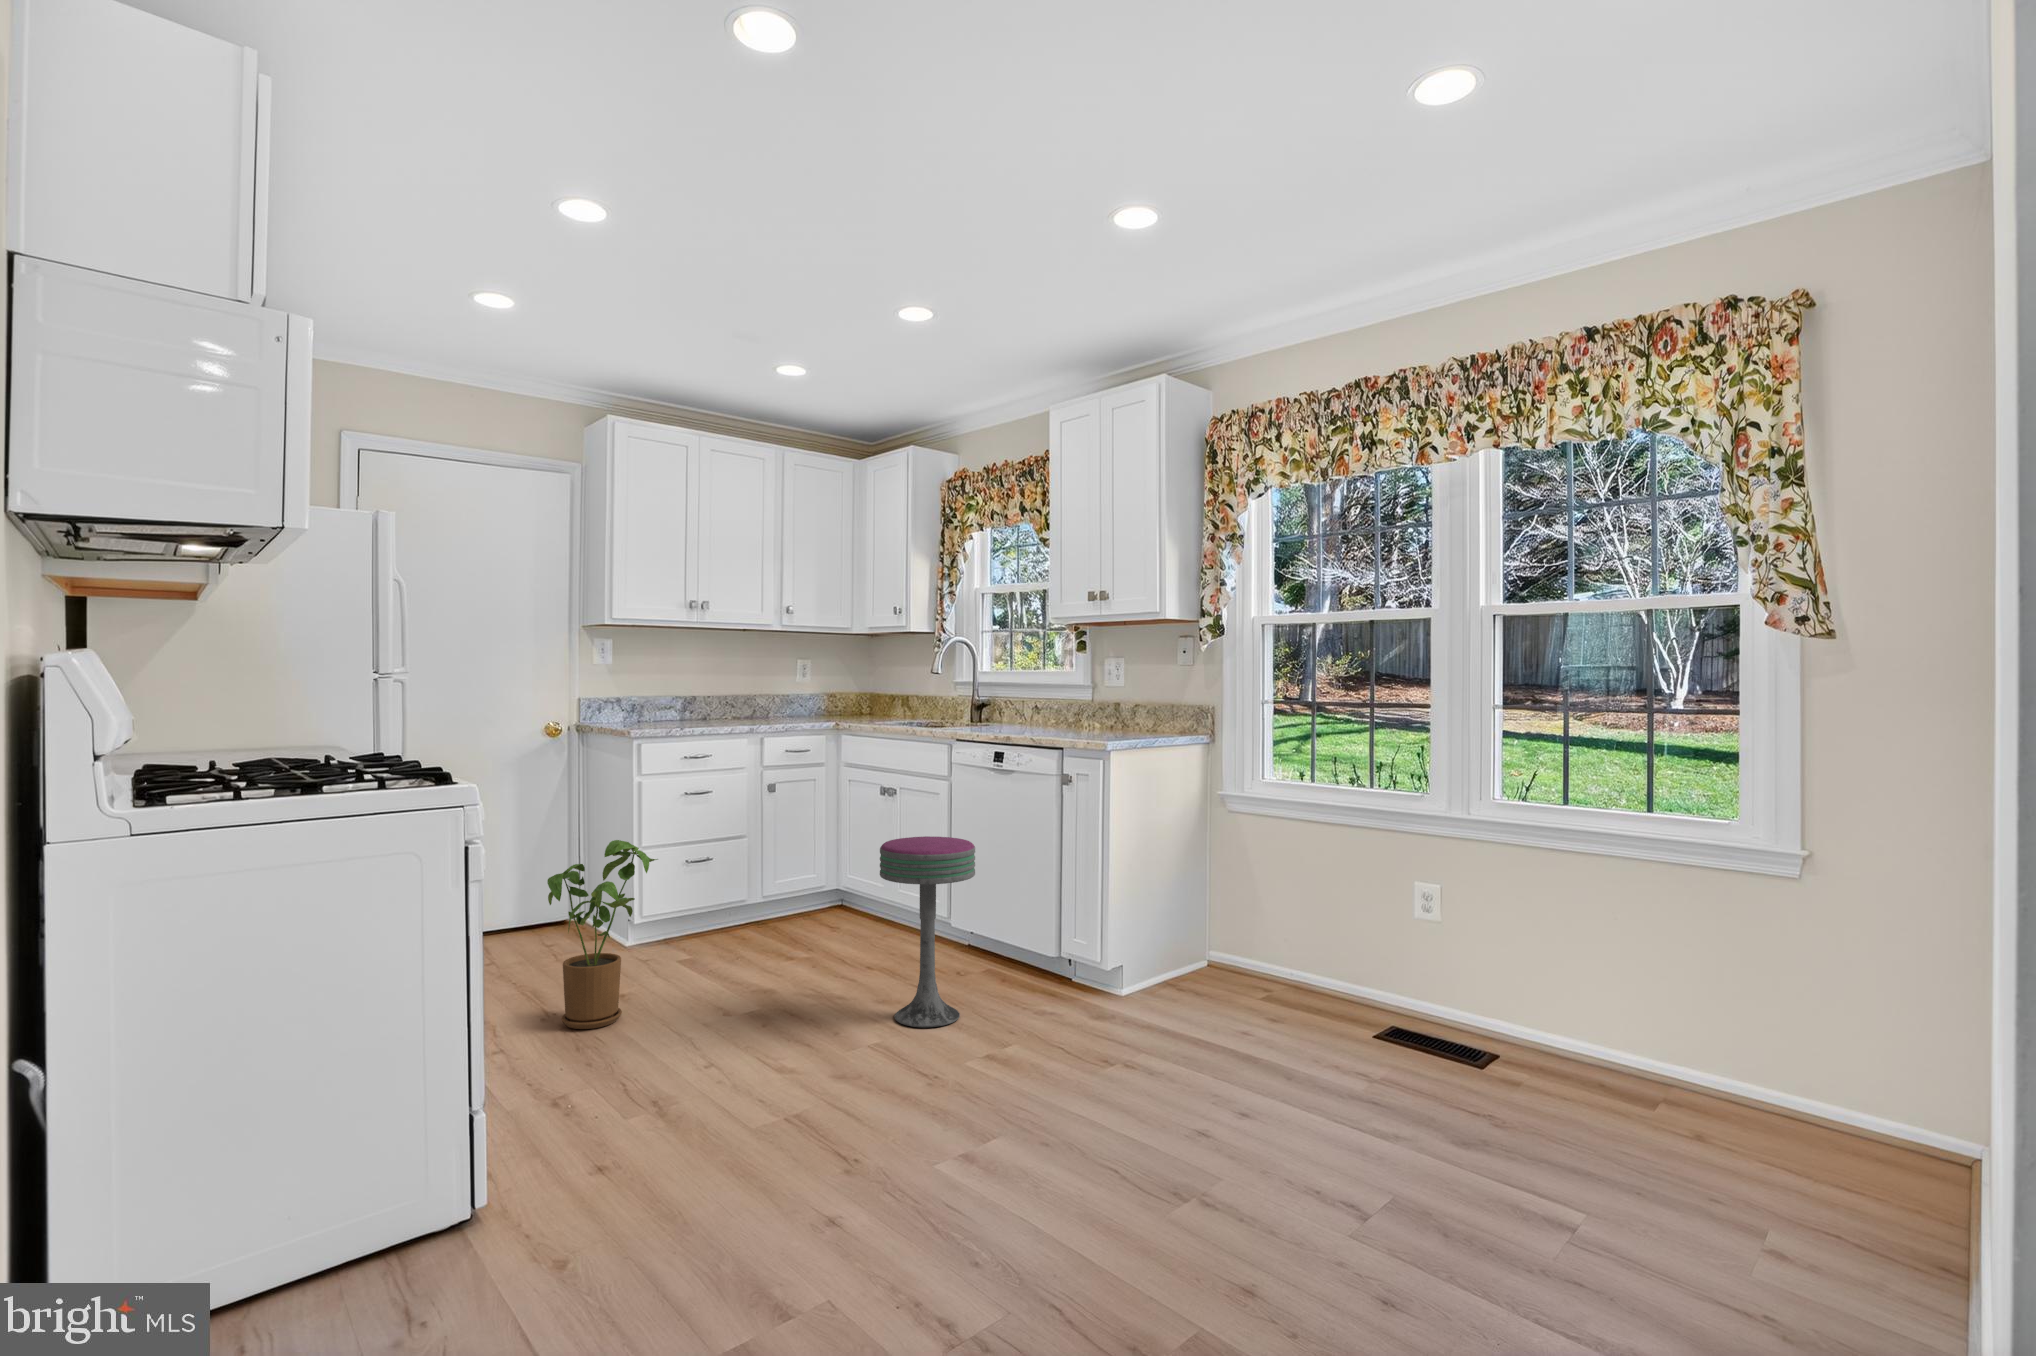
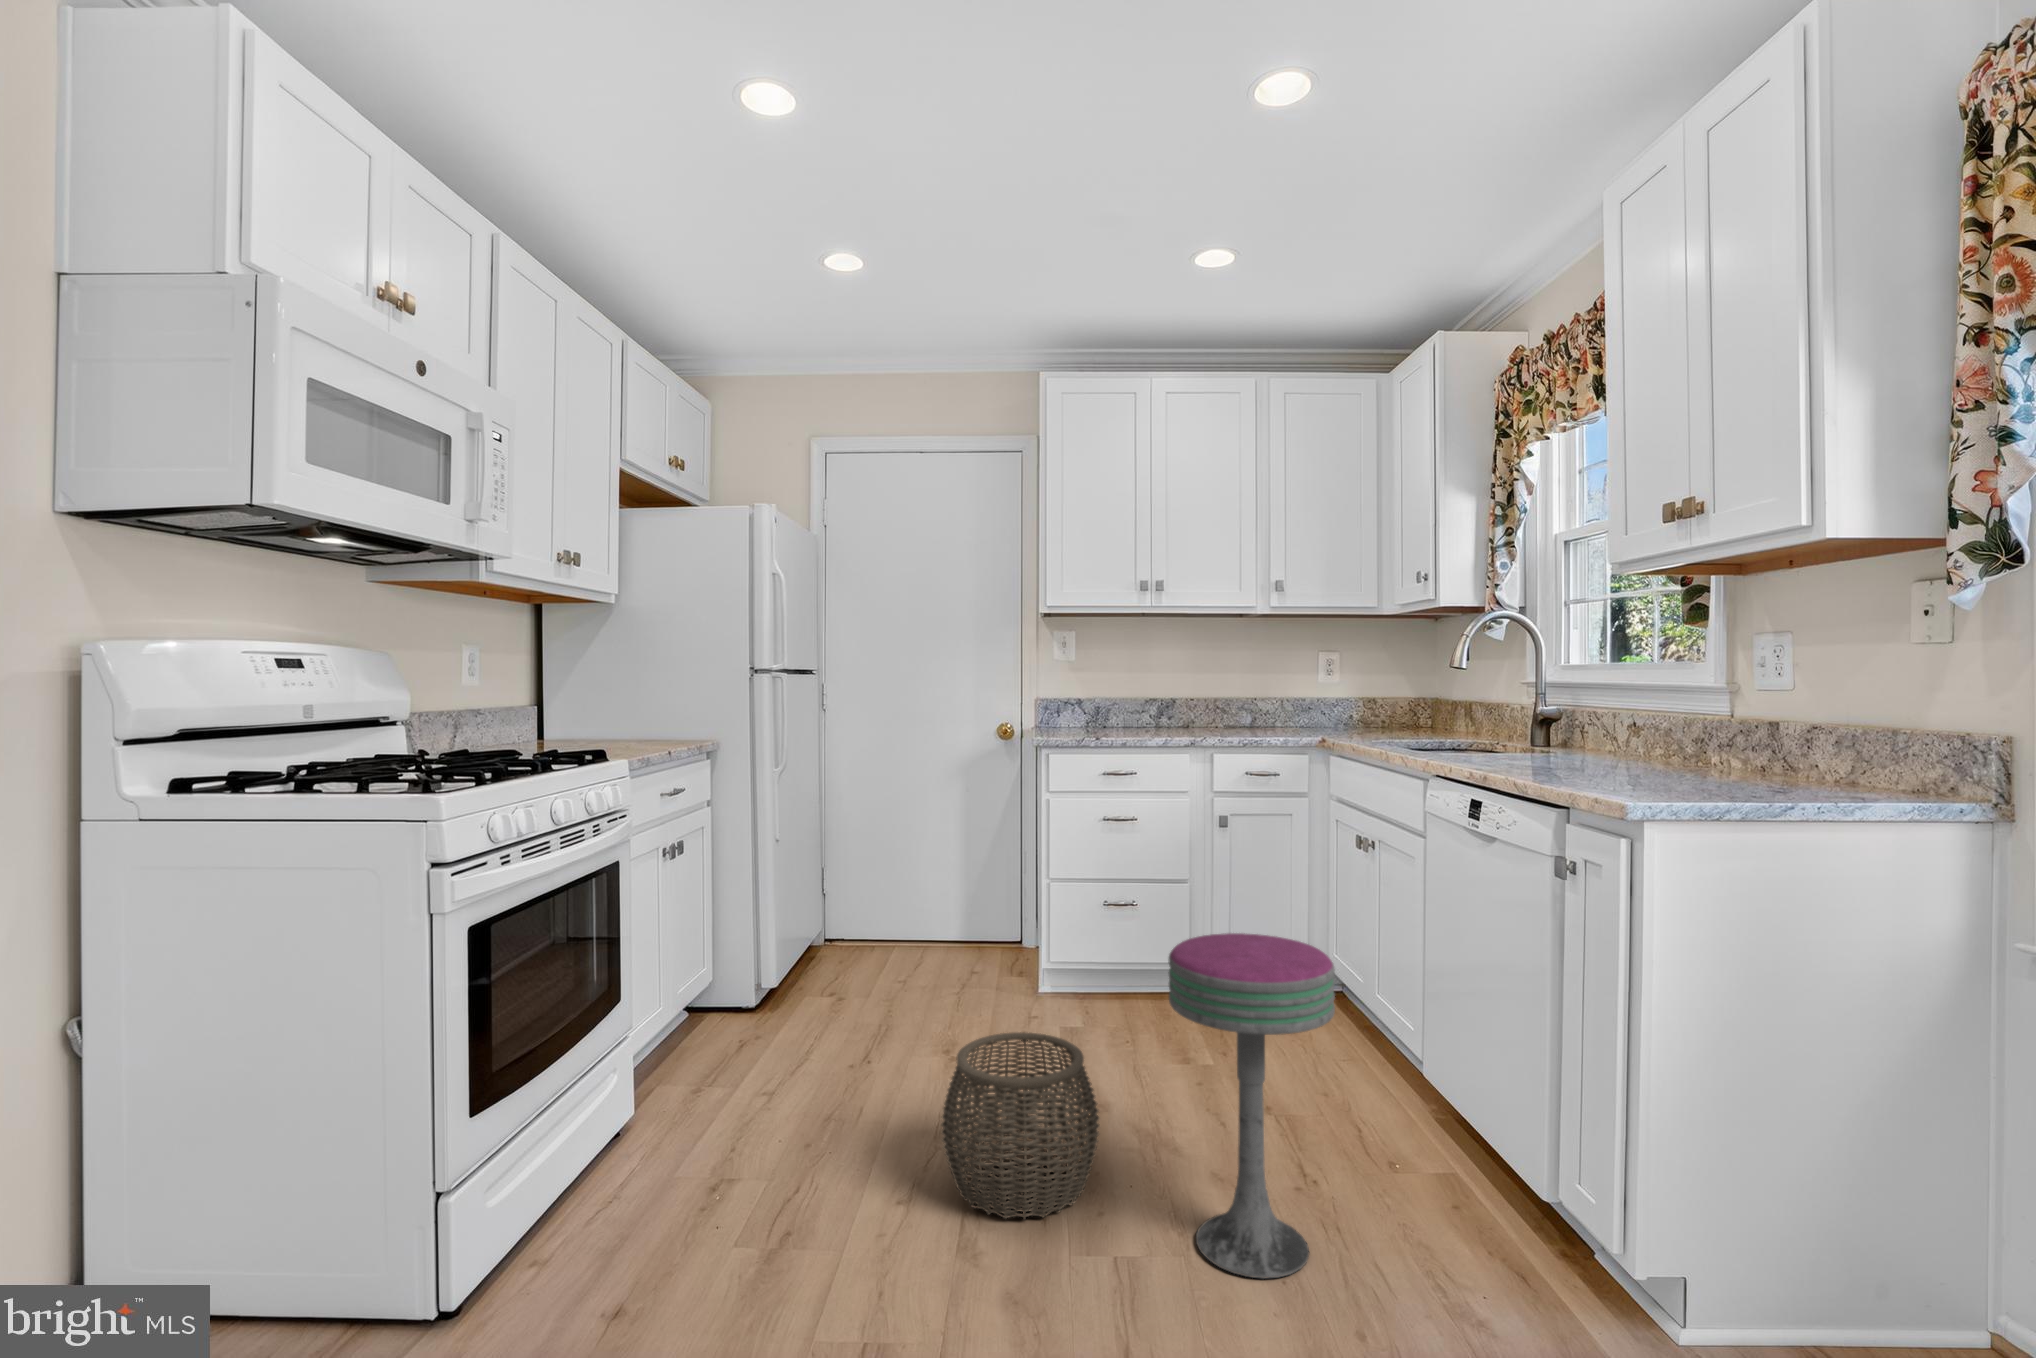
house plant: present [547,840,658,1029] -> none [833,877,961,1106]
woven basket: none [715,930,826,1046] -> present [941,1032,1099,1219]

